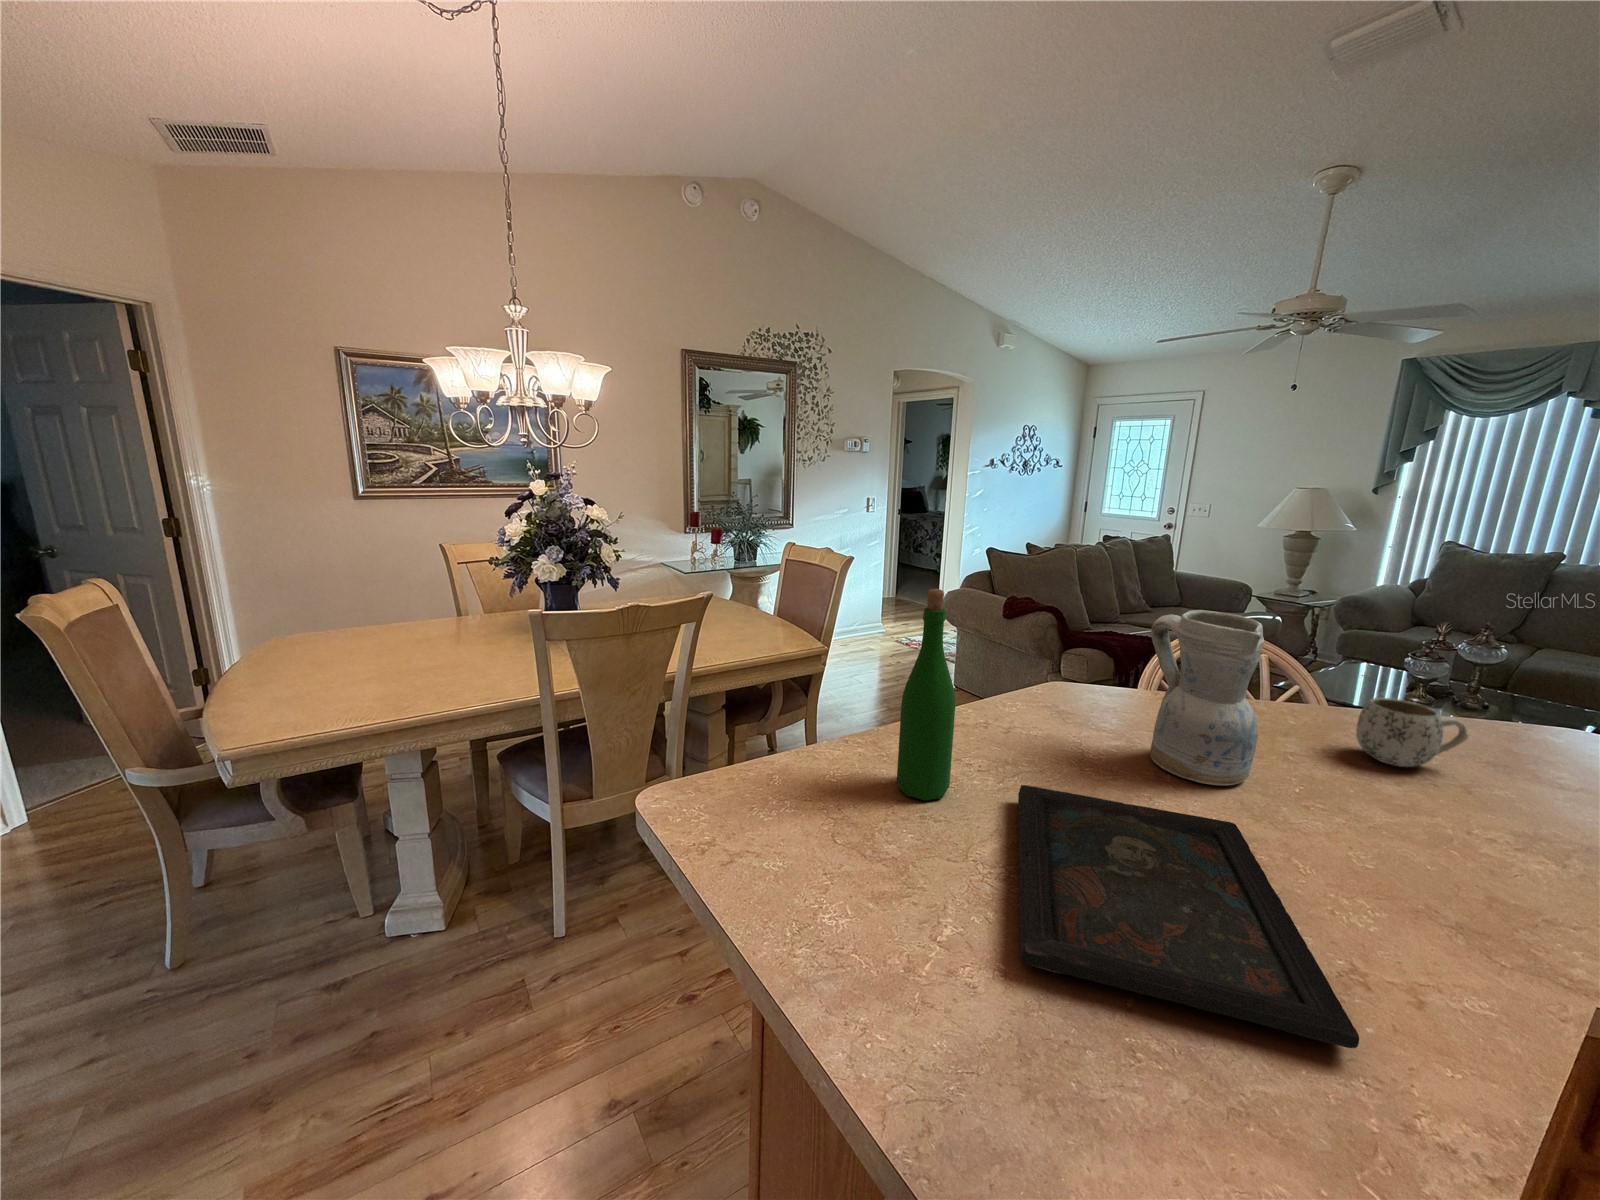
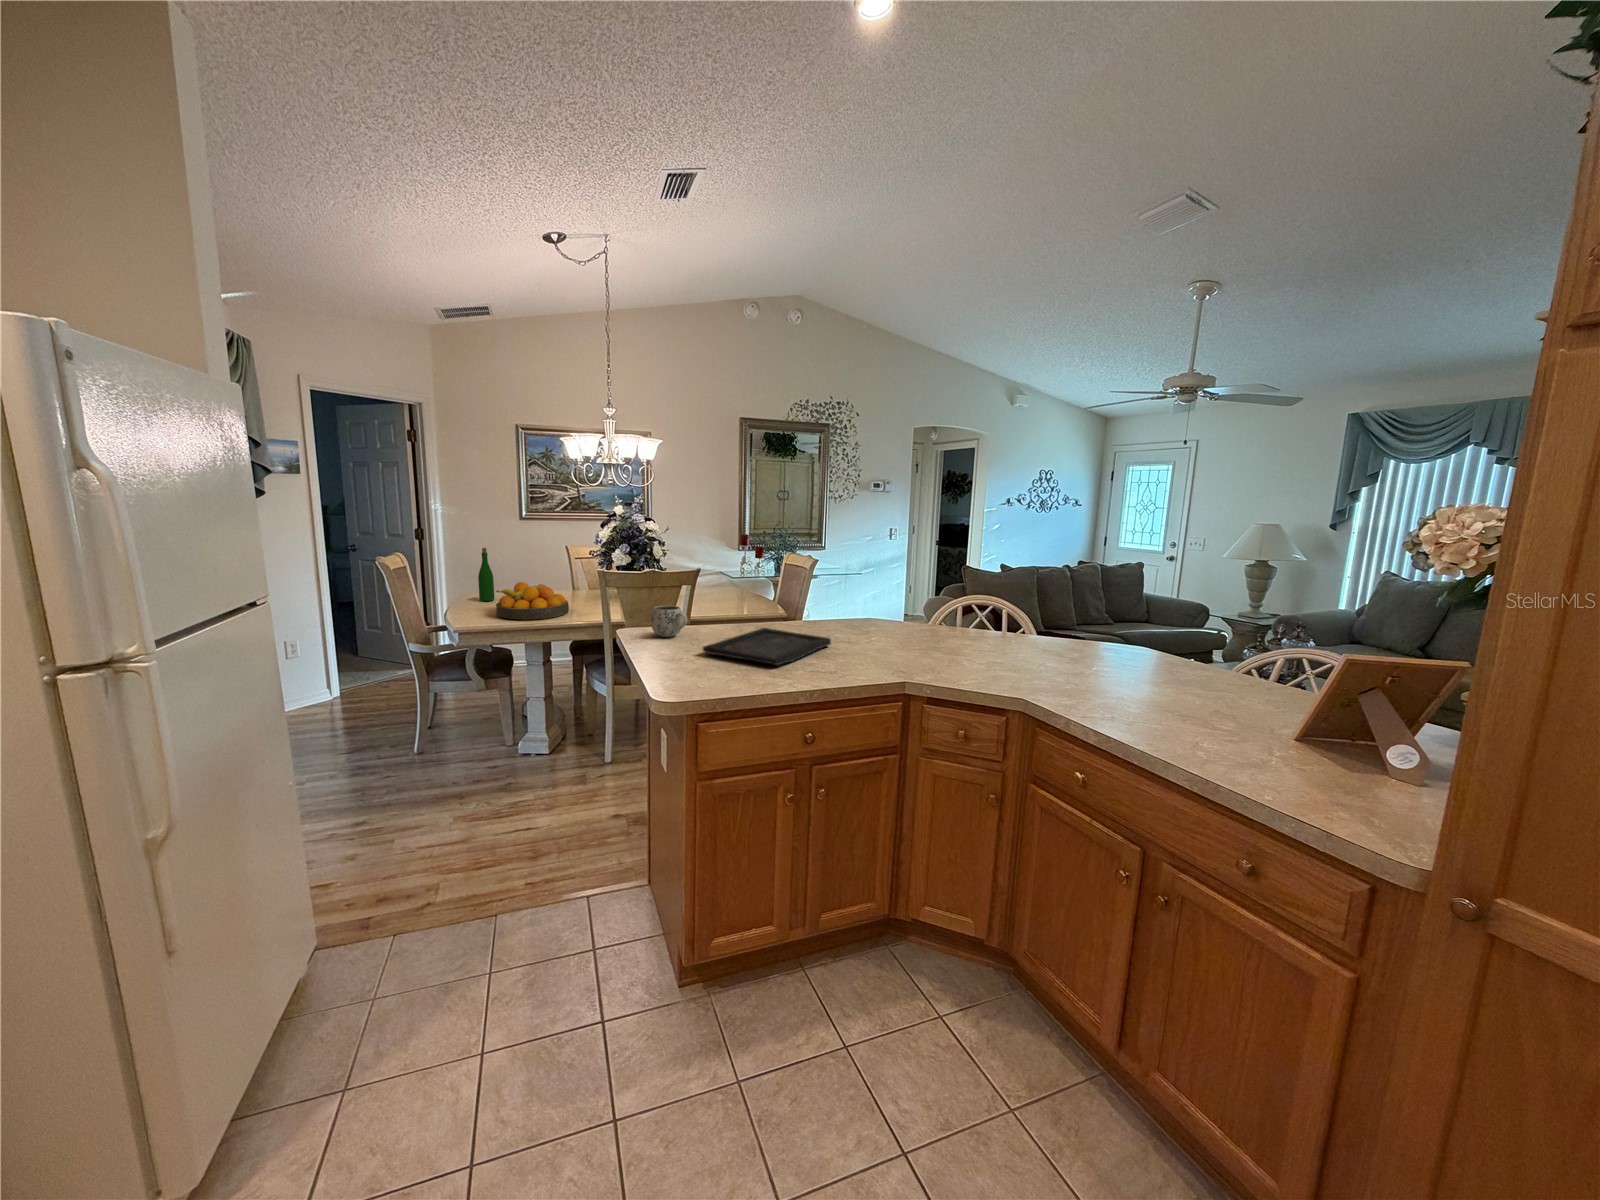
wine bottle: present [897,589,955,800] -> present [478,548,495,601]
ceramic pitcher: present [1150,610,1264,785] -> none [843,562,882,637]
fruit bowl: none [314,627,463,705] -> present [496,582,569,619]
mug: present [1356,698,1468,767] -> present [651,606,687,637]

